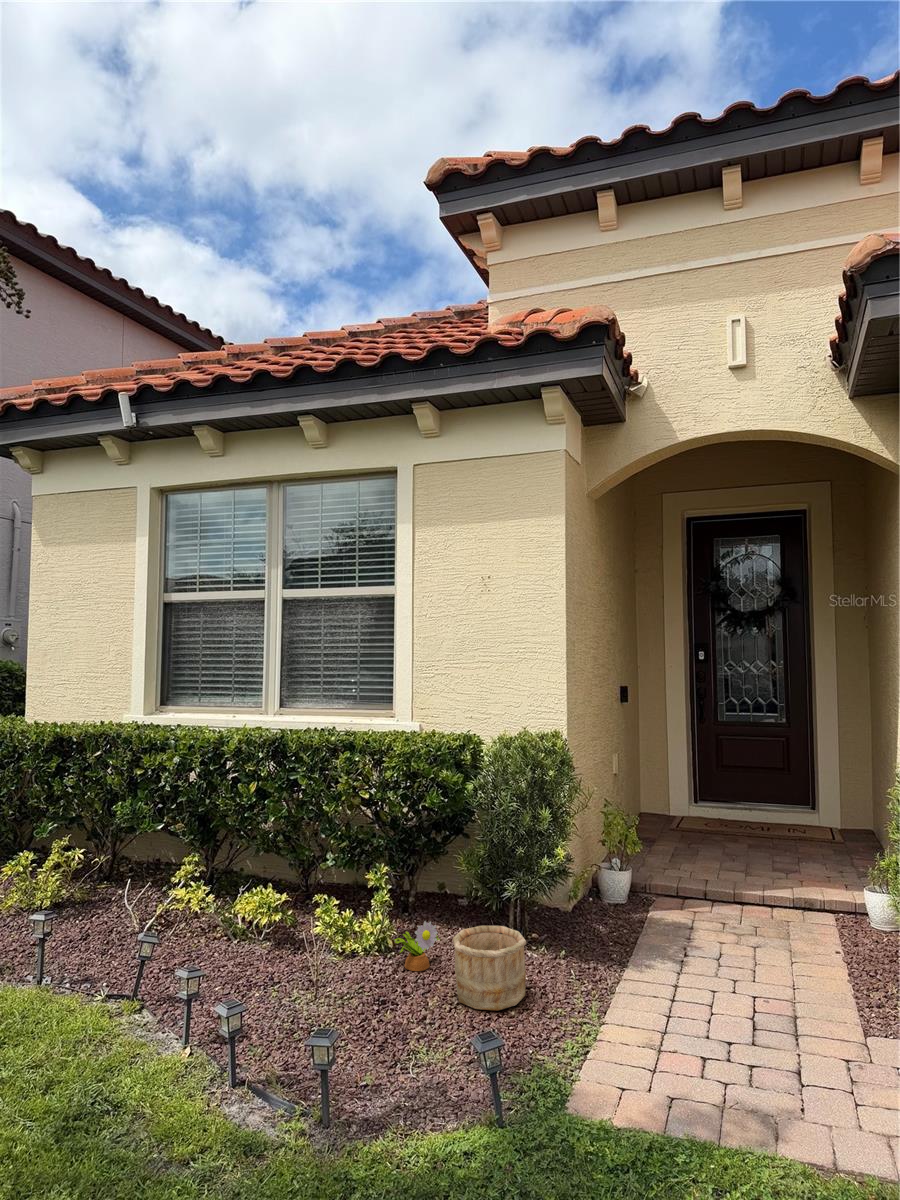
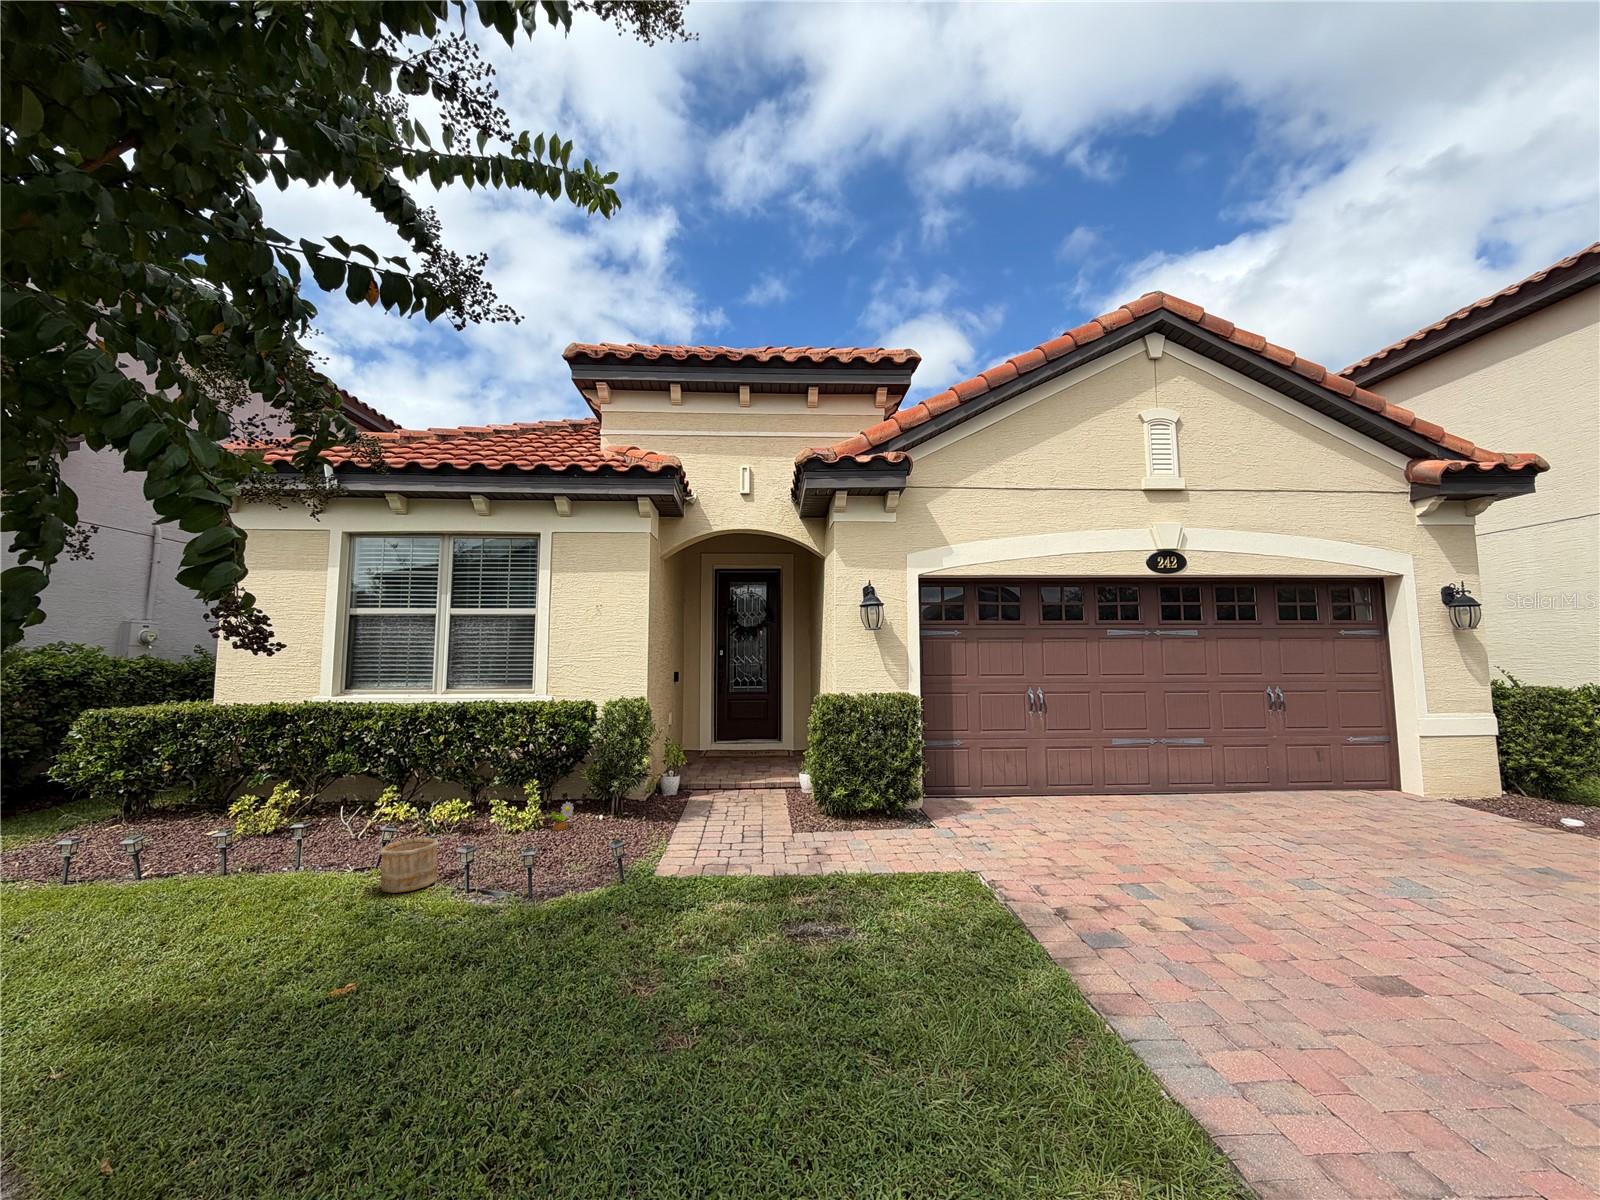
wooden bucket: present [452,926,526,1011] -> present [380,838,439,893]

